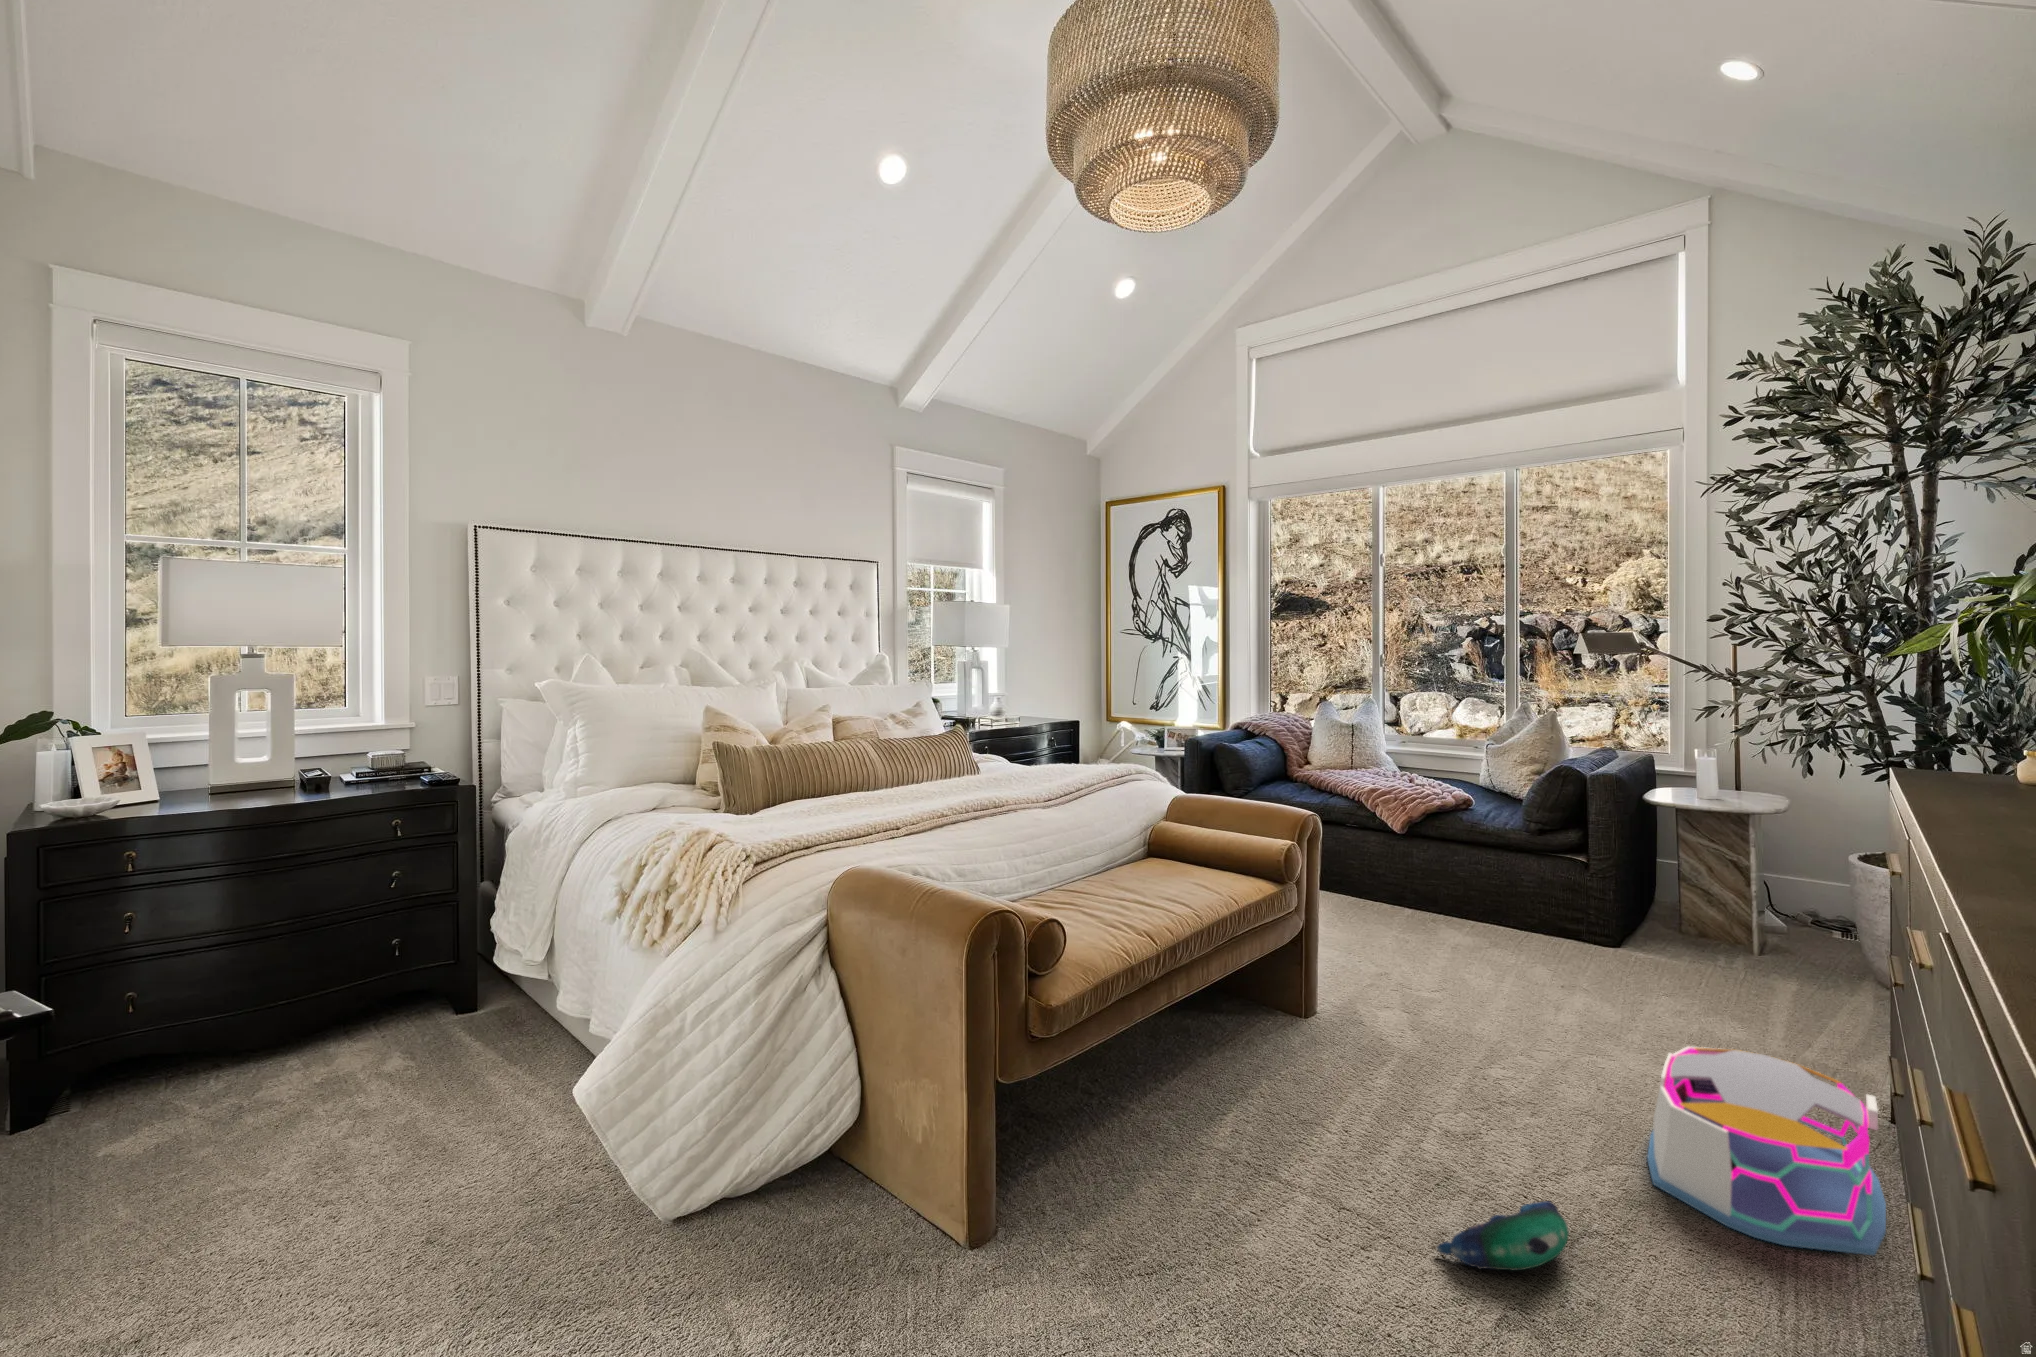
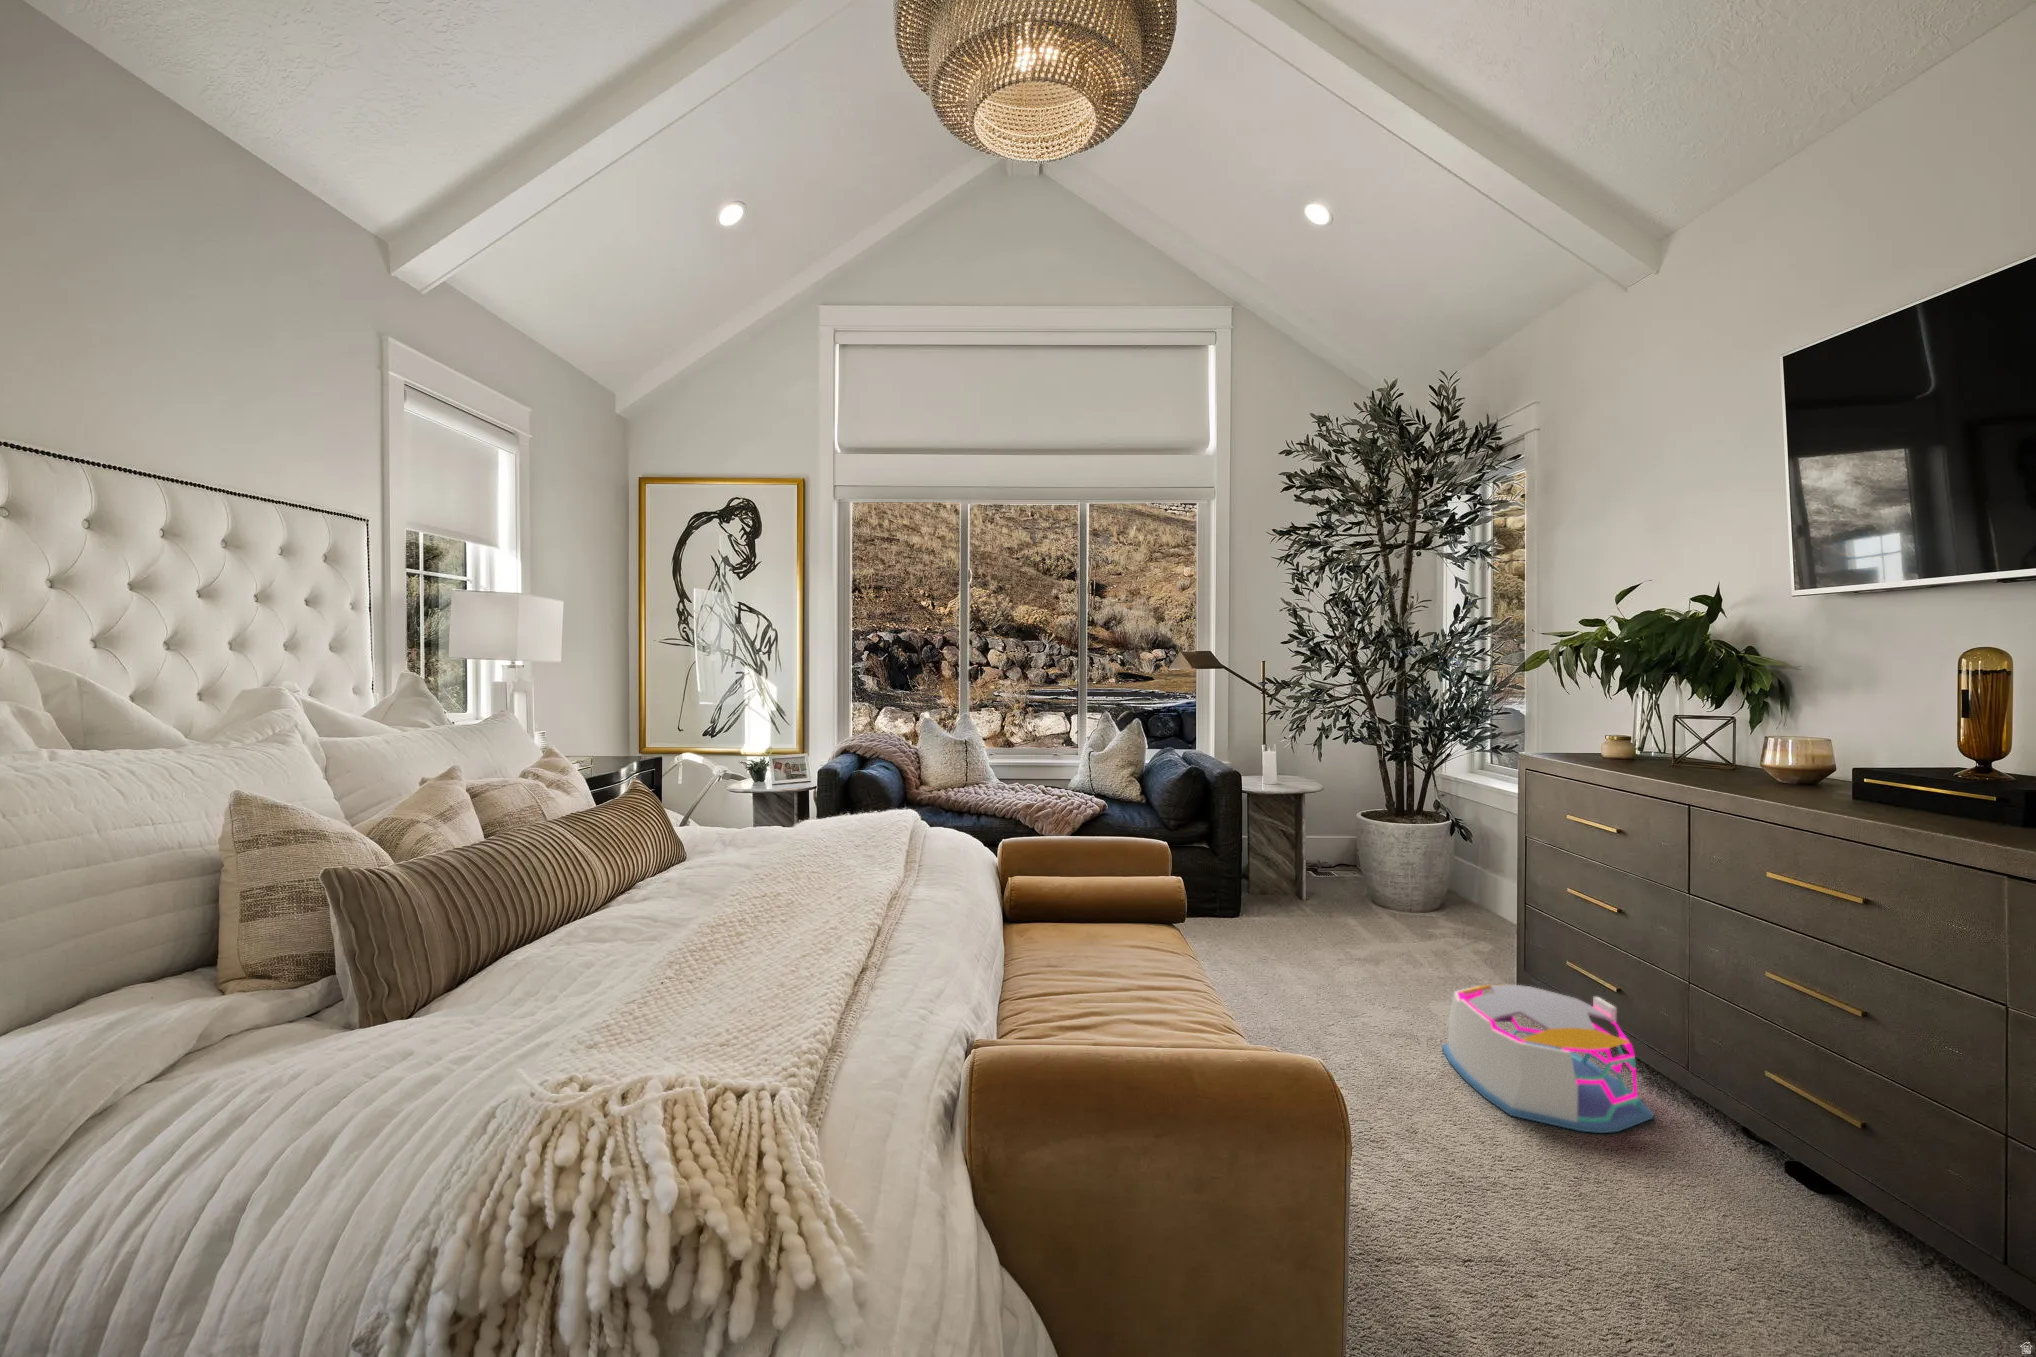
plush toy: present [1437,1201,1569,1270] -> none [1487,1157,1581,1243]

